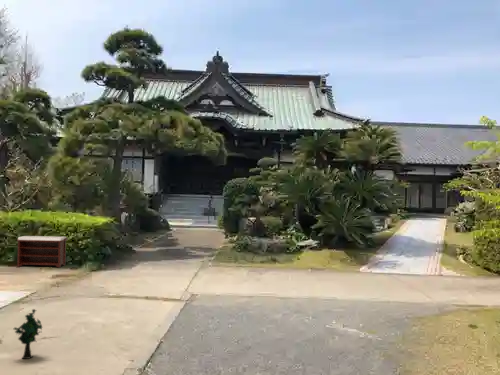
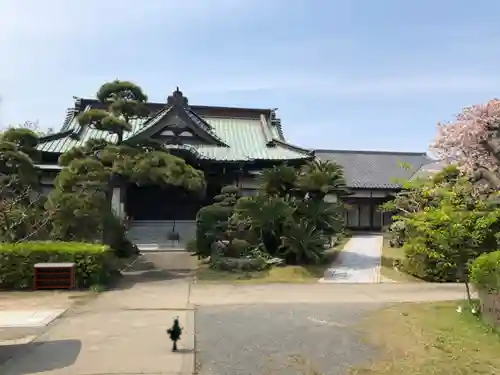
decorative plant: present [14,309,42,359] -> present [167,317,183,351]

